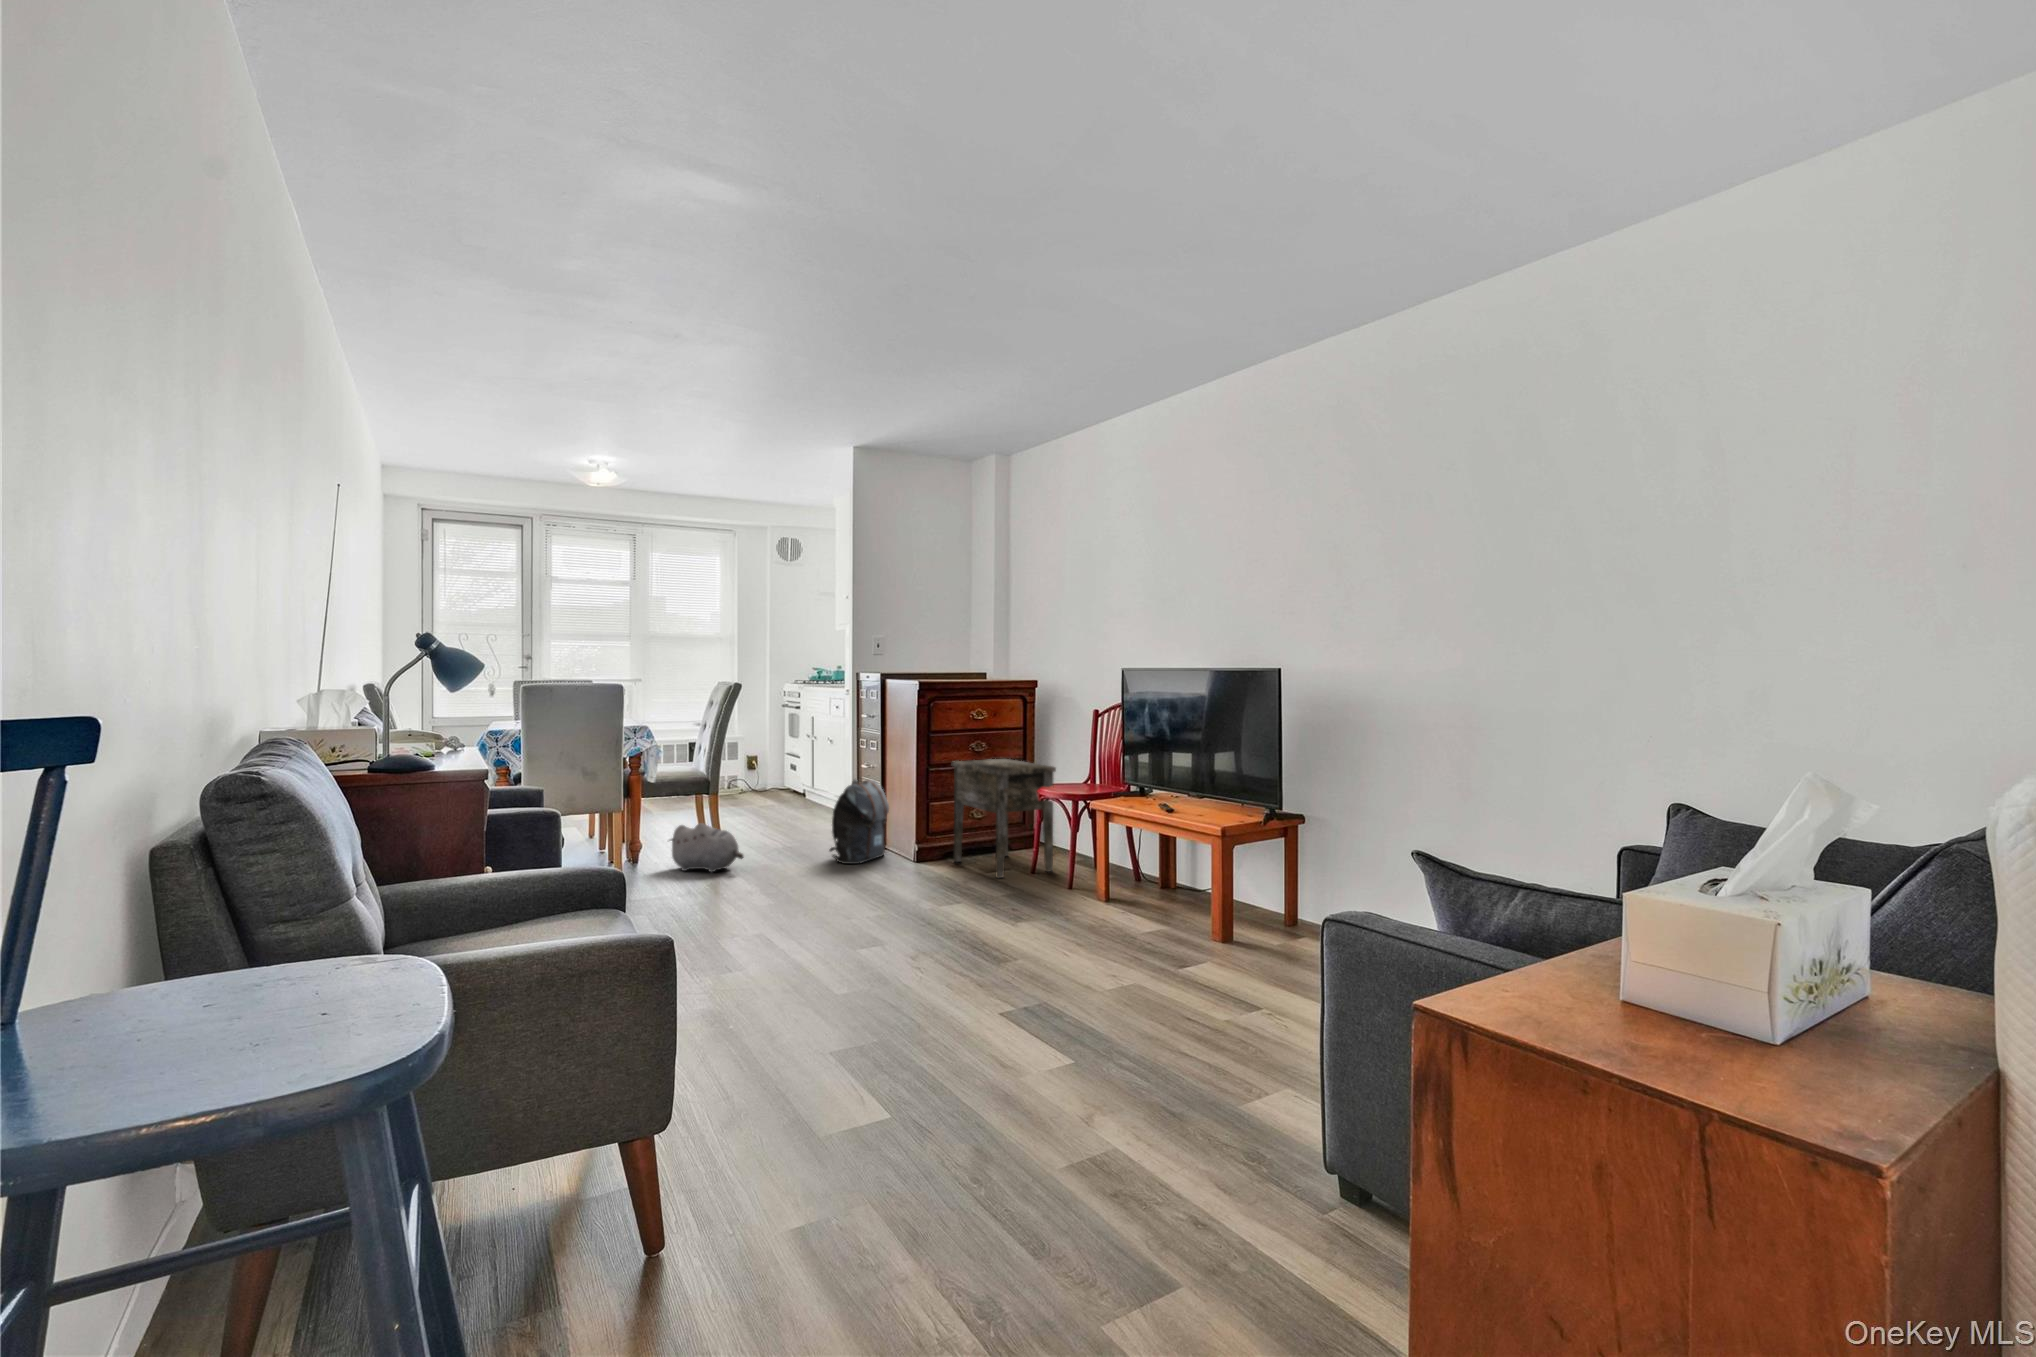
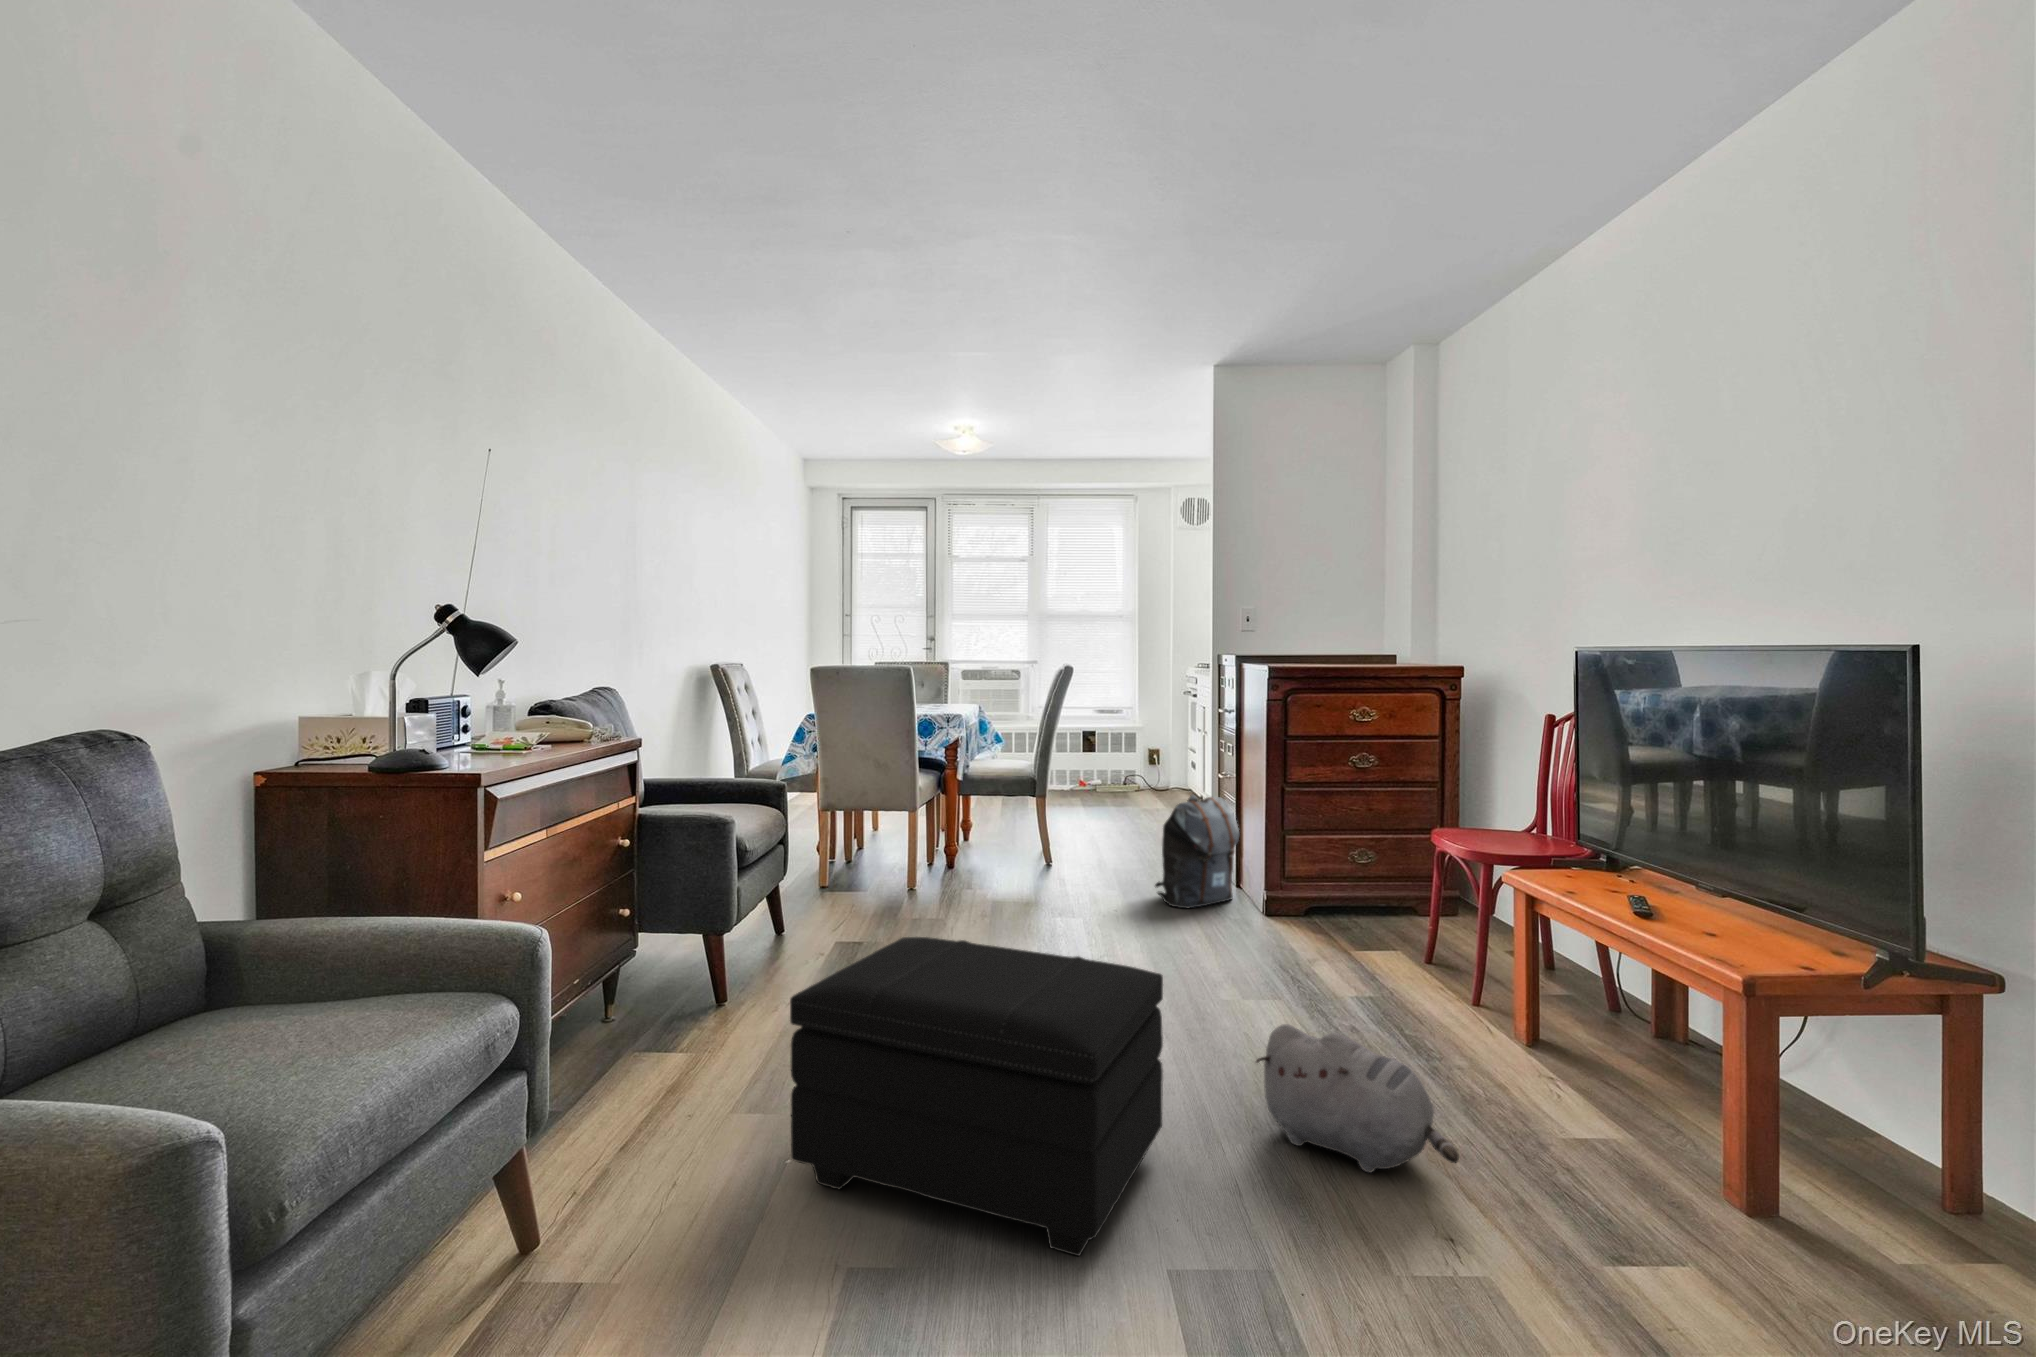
side table: present [952,759,1056,878] -> none [1318,781,1471,965]
plush toy: present [670,823,743,872] -> present [1256,1024,1459,1173]
footstool: none [747,863,963,1027] -> present [790,937,1163,1256]

